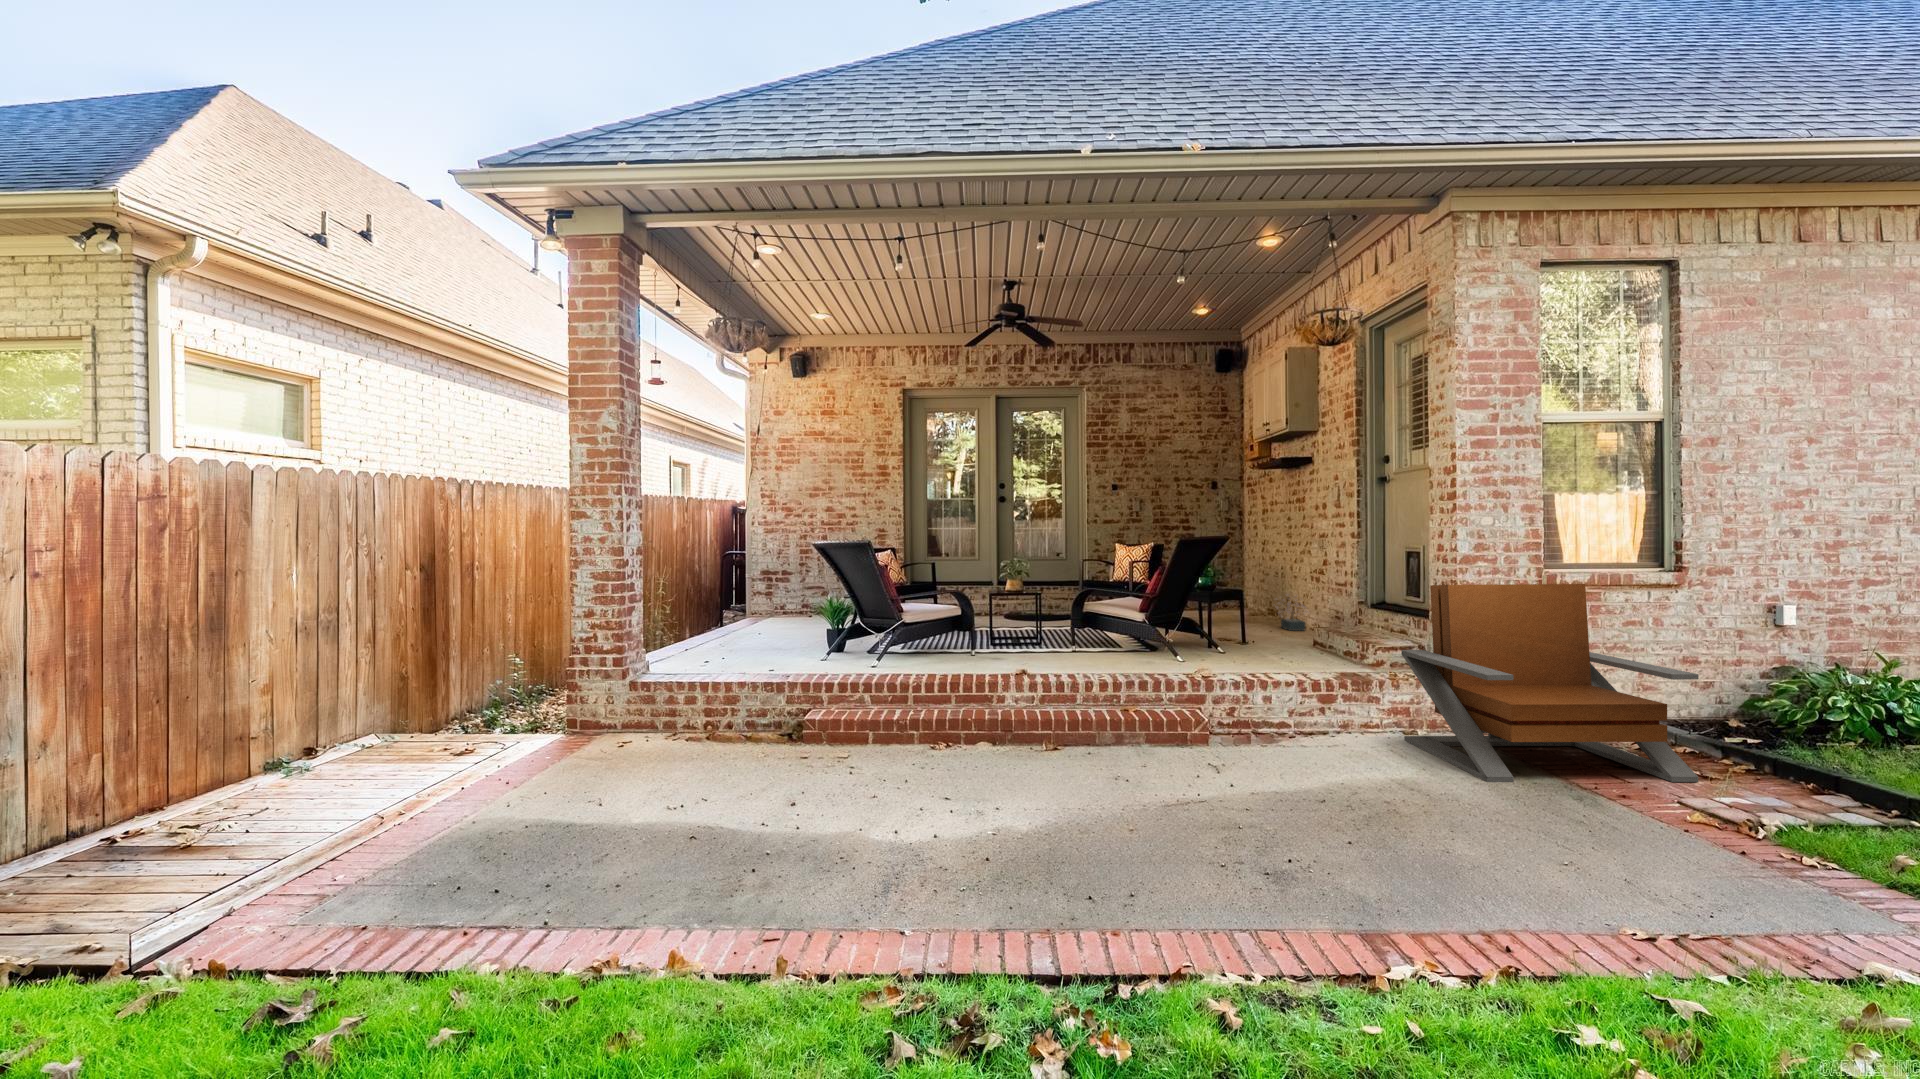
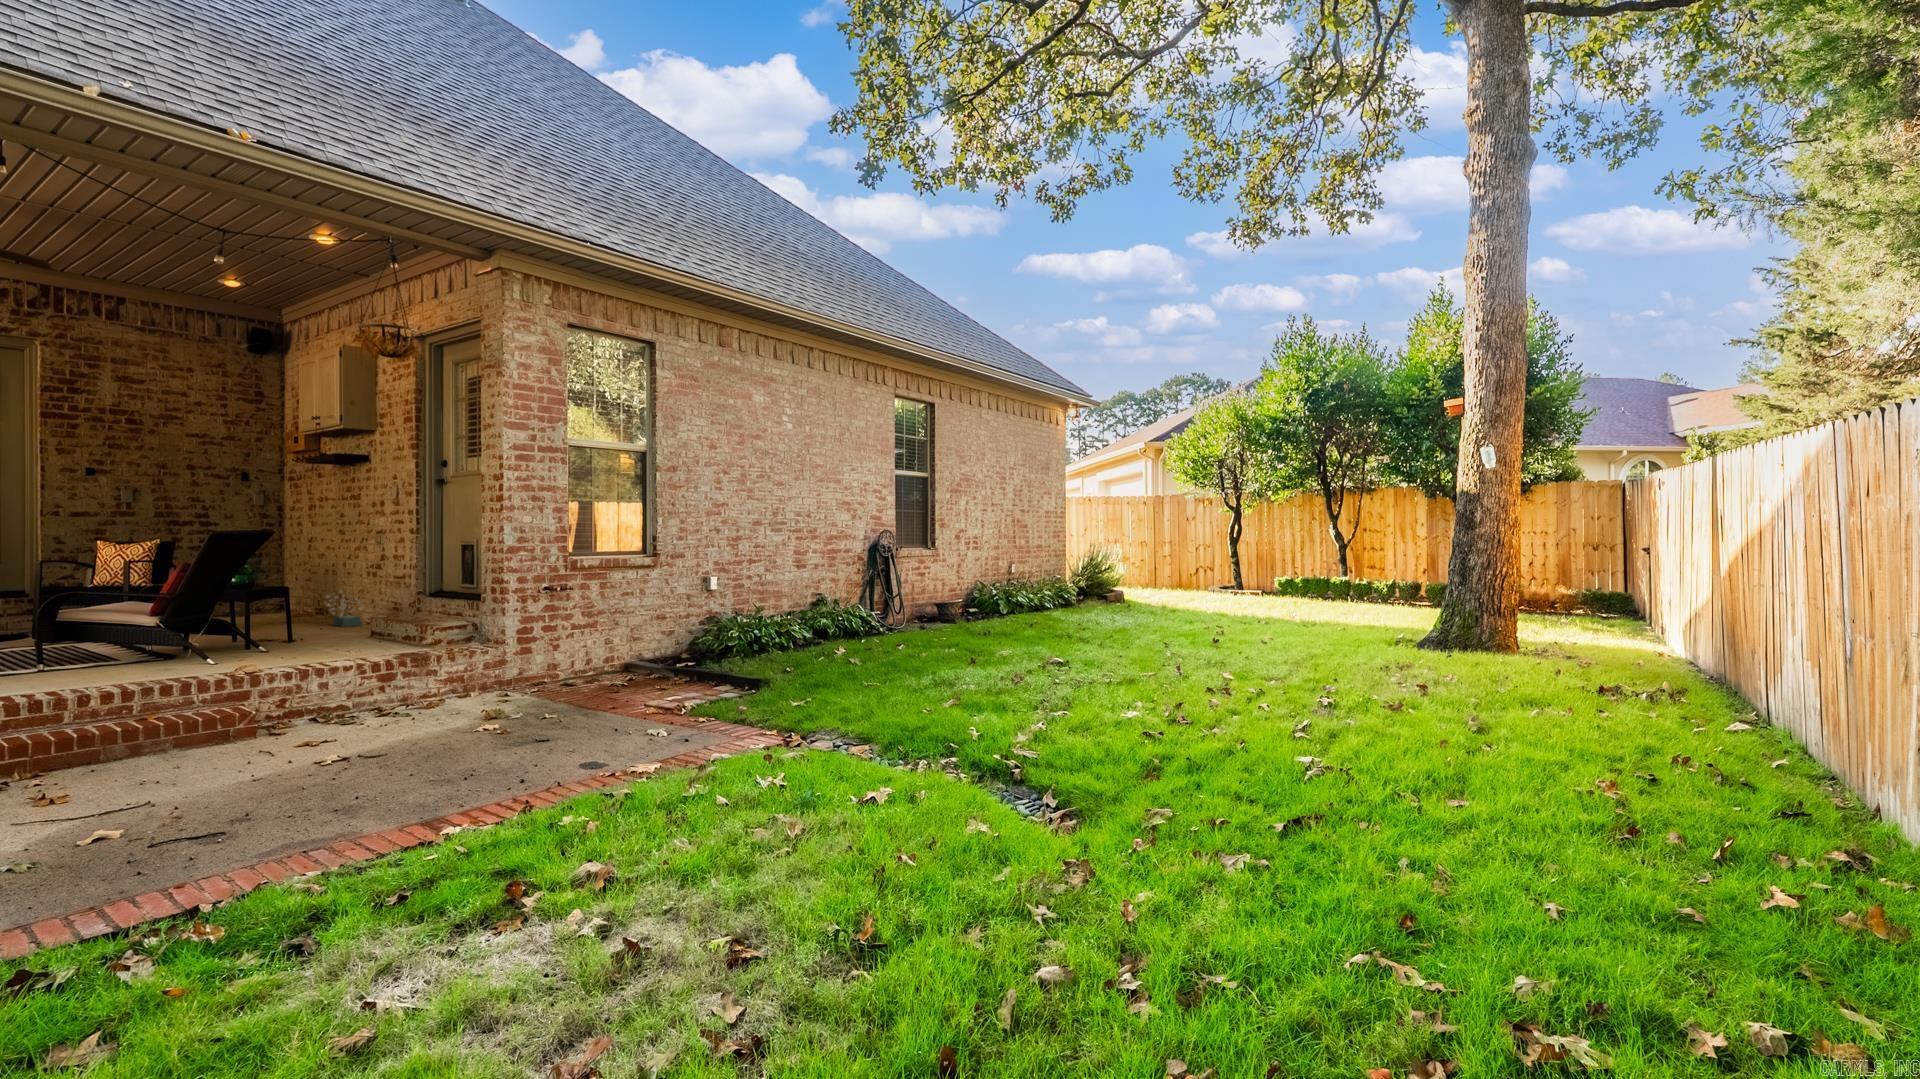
lounge chair: present [1401,584,1699,782] -> none [458,566,657,716]

